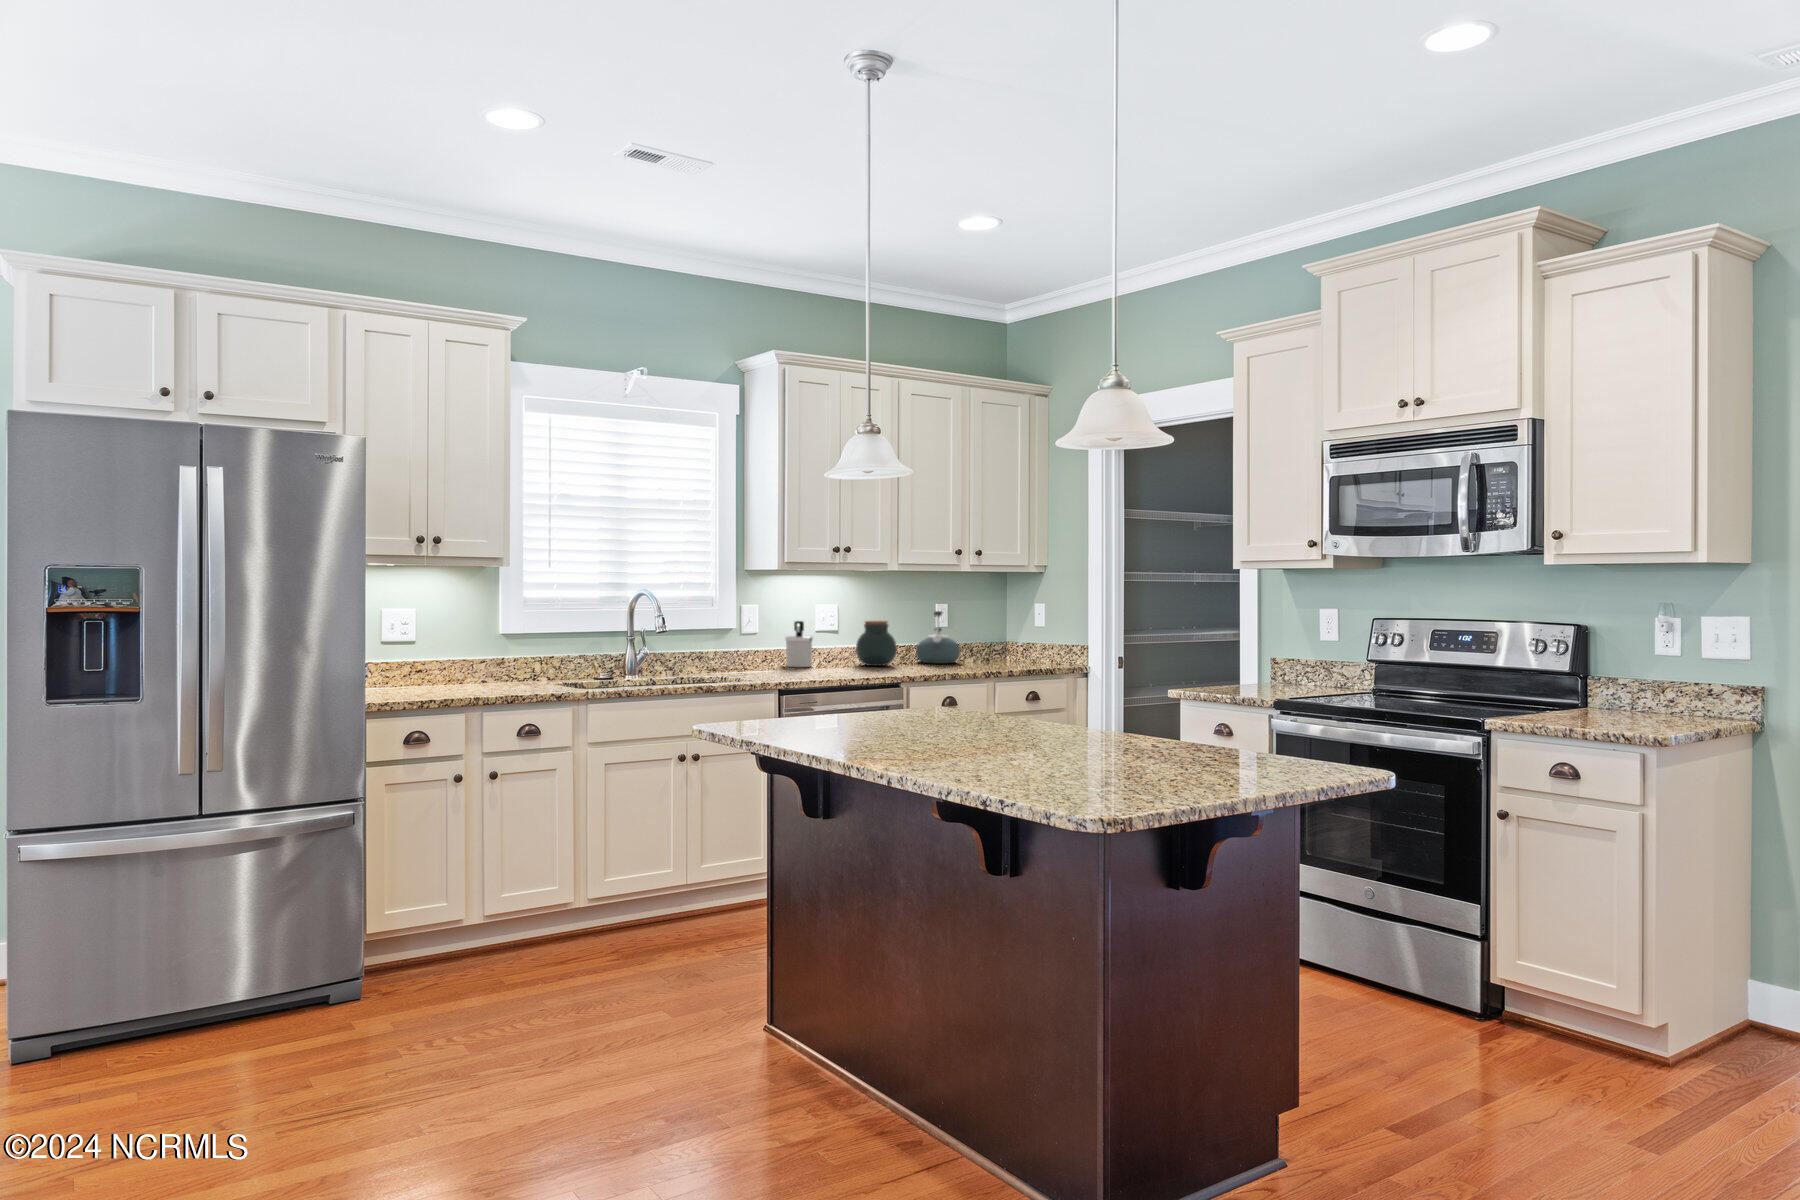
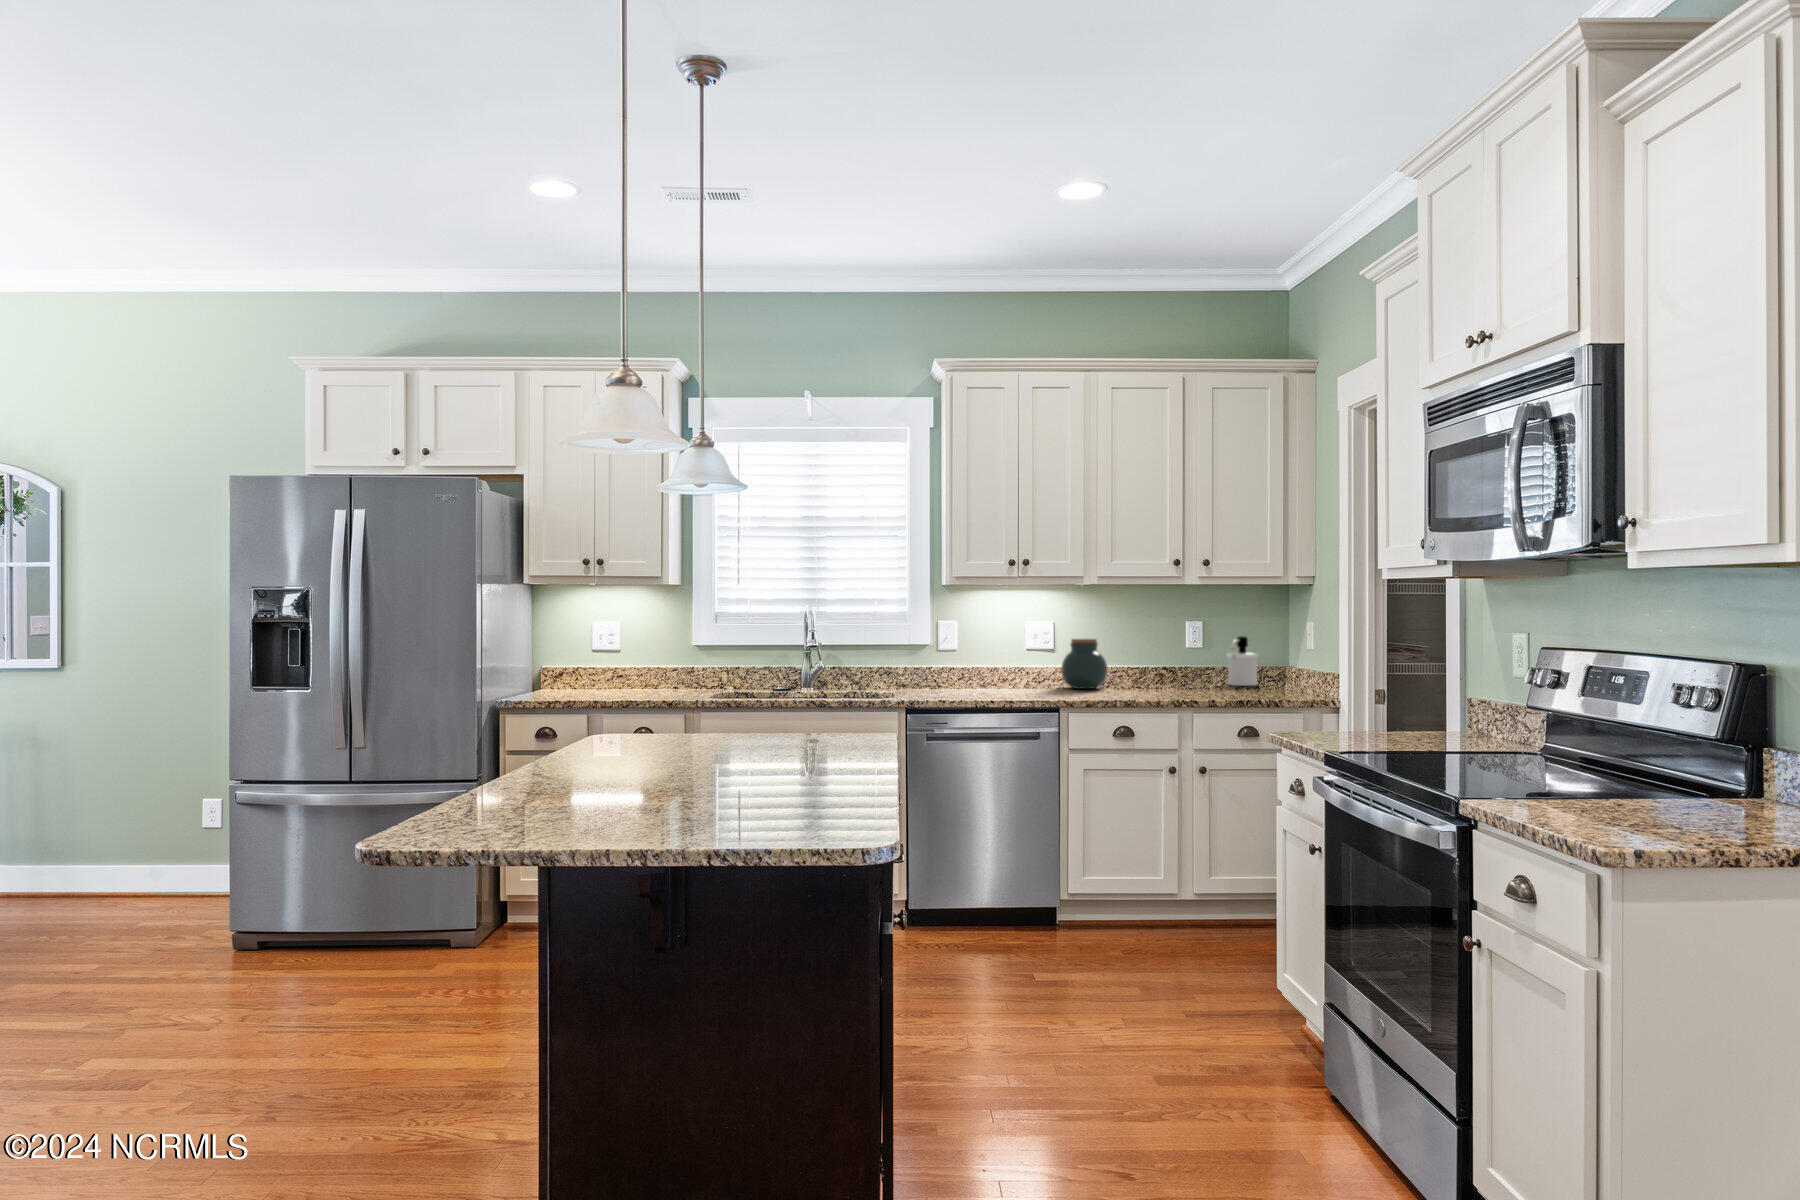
kettle: present [916,611,960,663] -> none [1146,629,1199,689]
soap dispenser: present [785,621,813,667] -> present [1227,636,1258,686]

